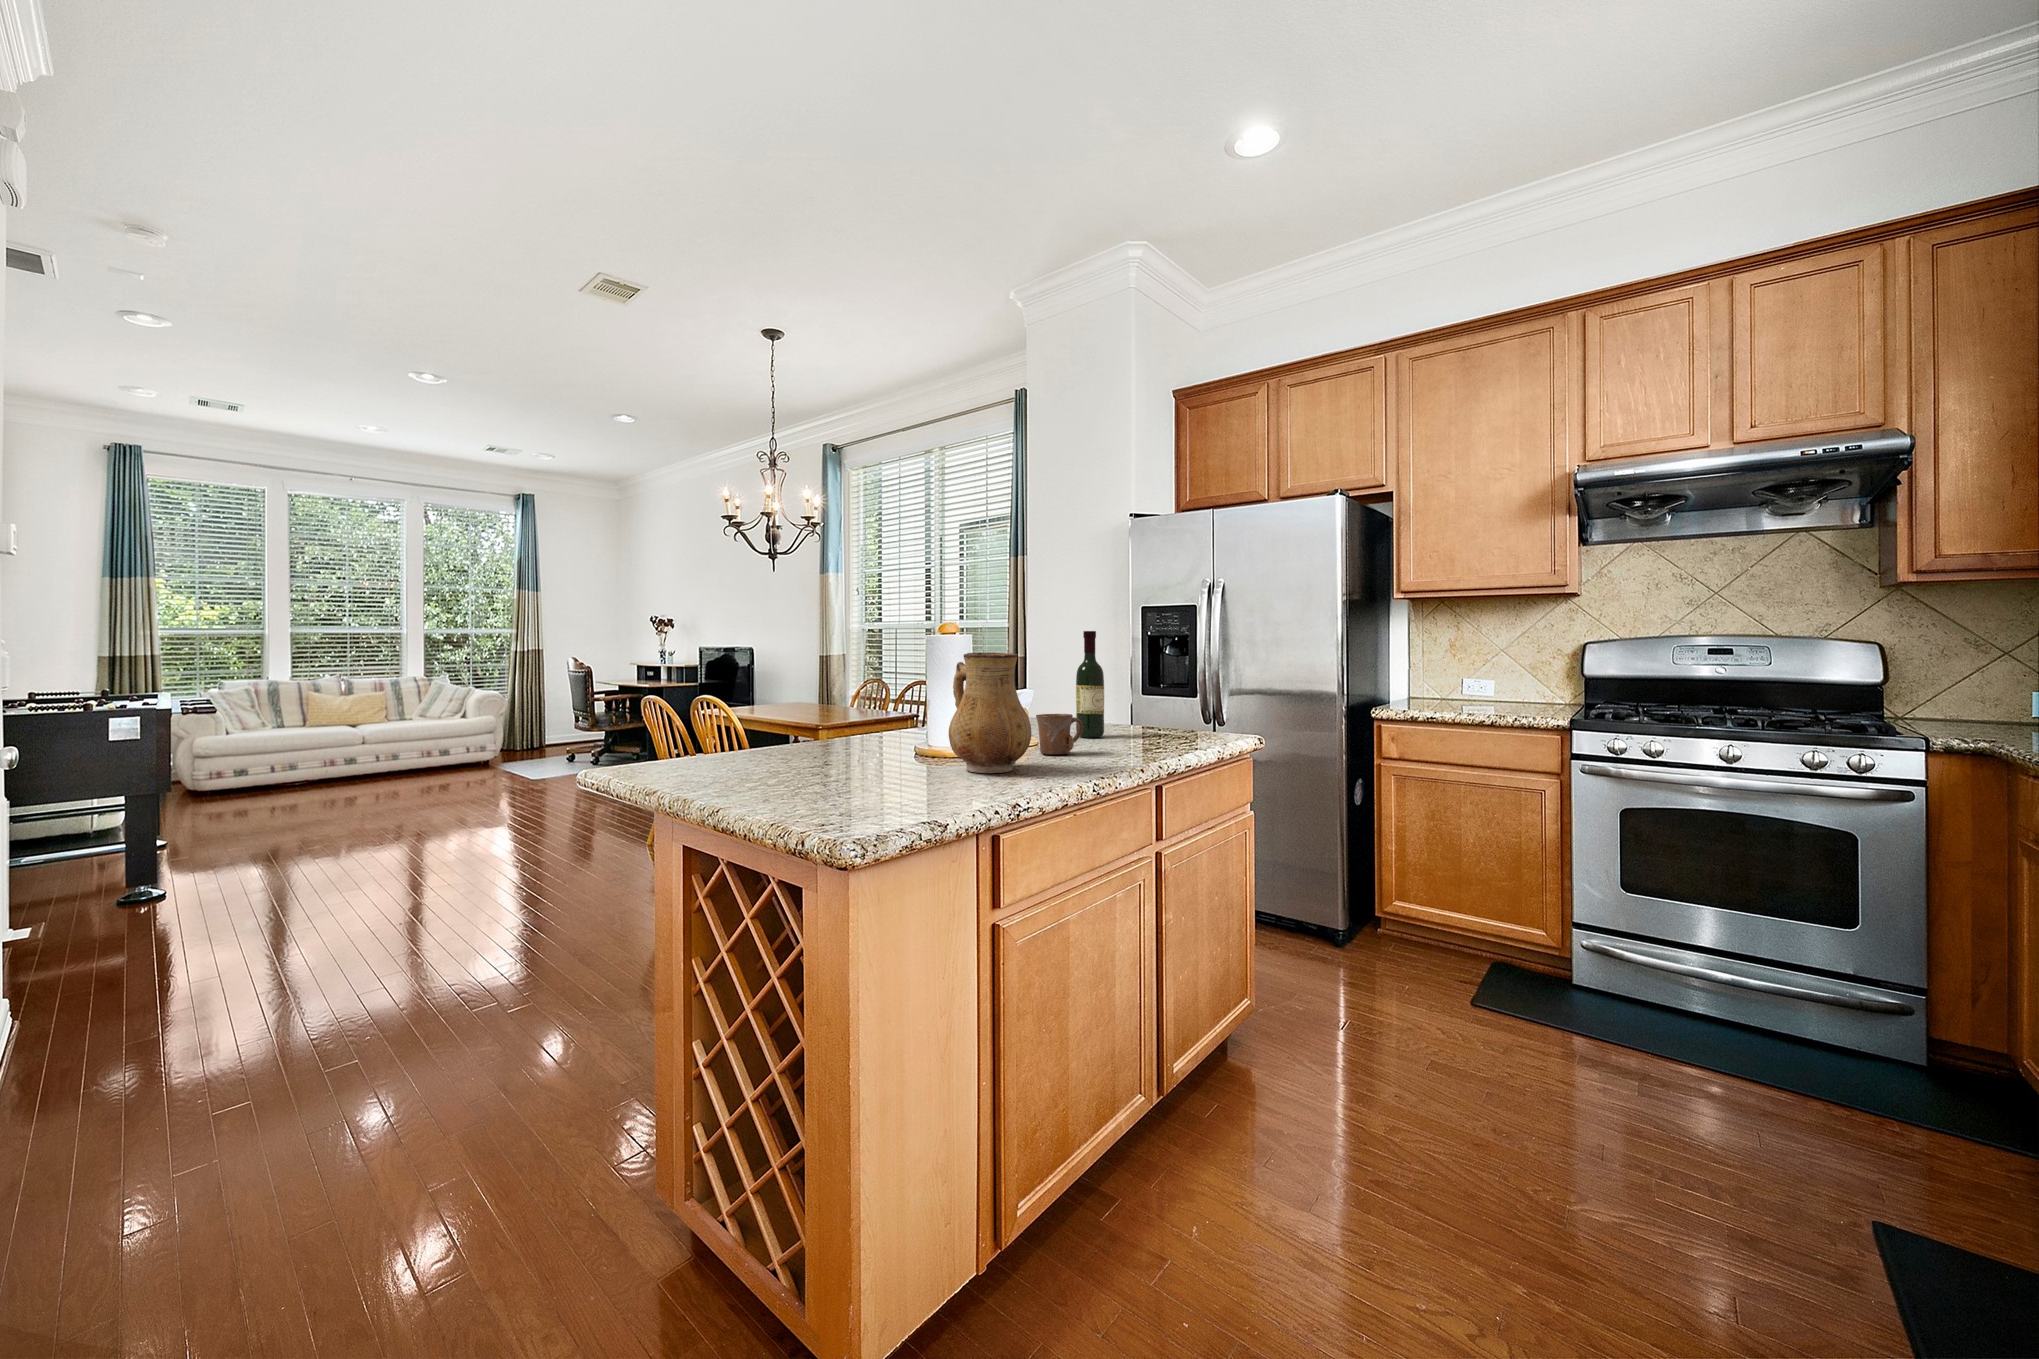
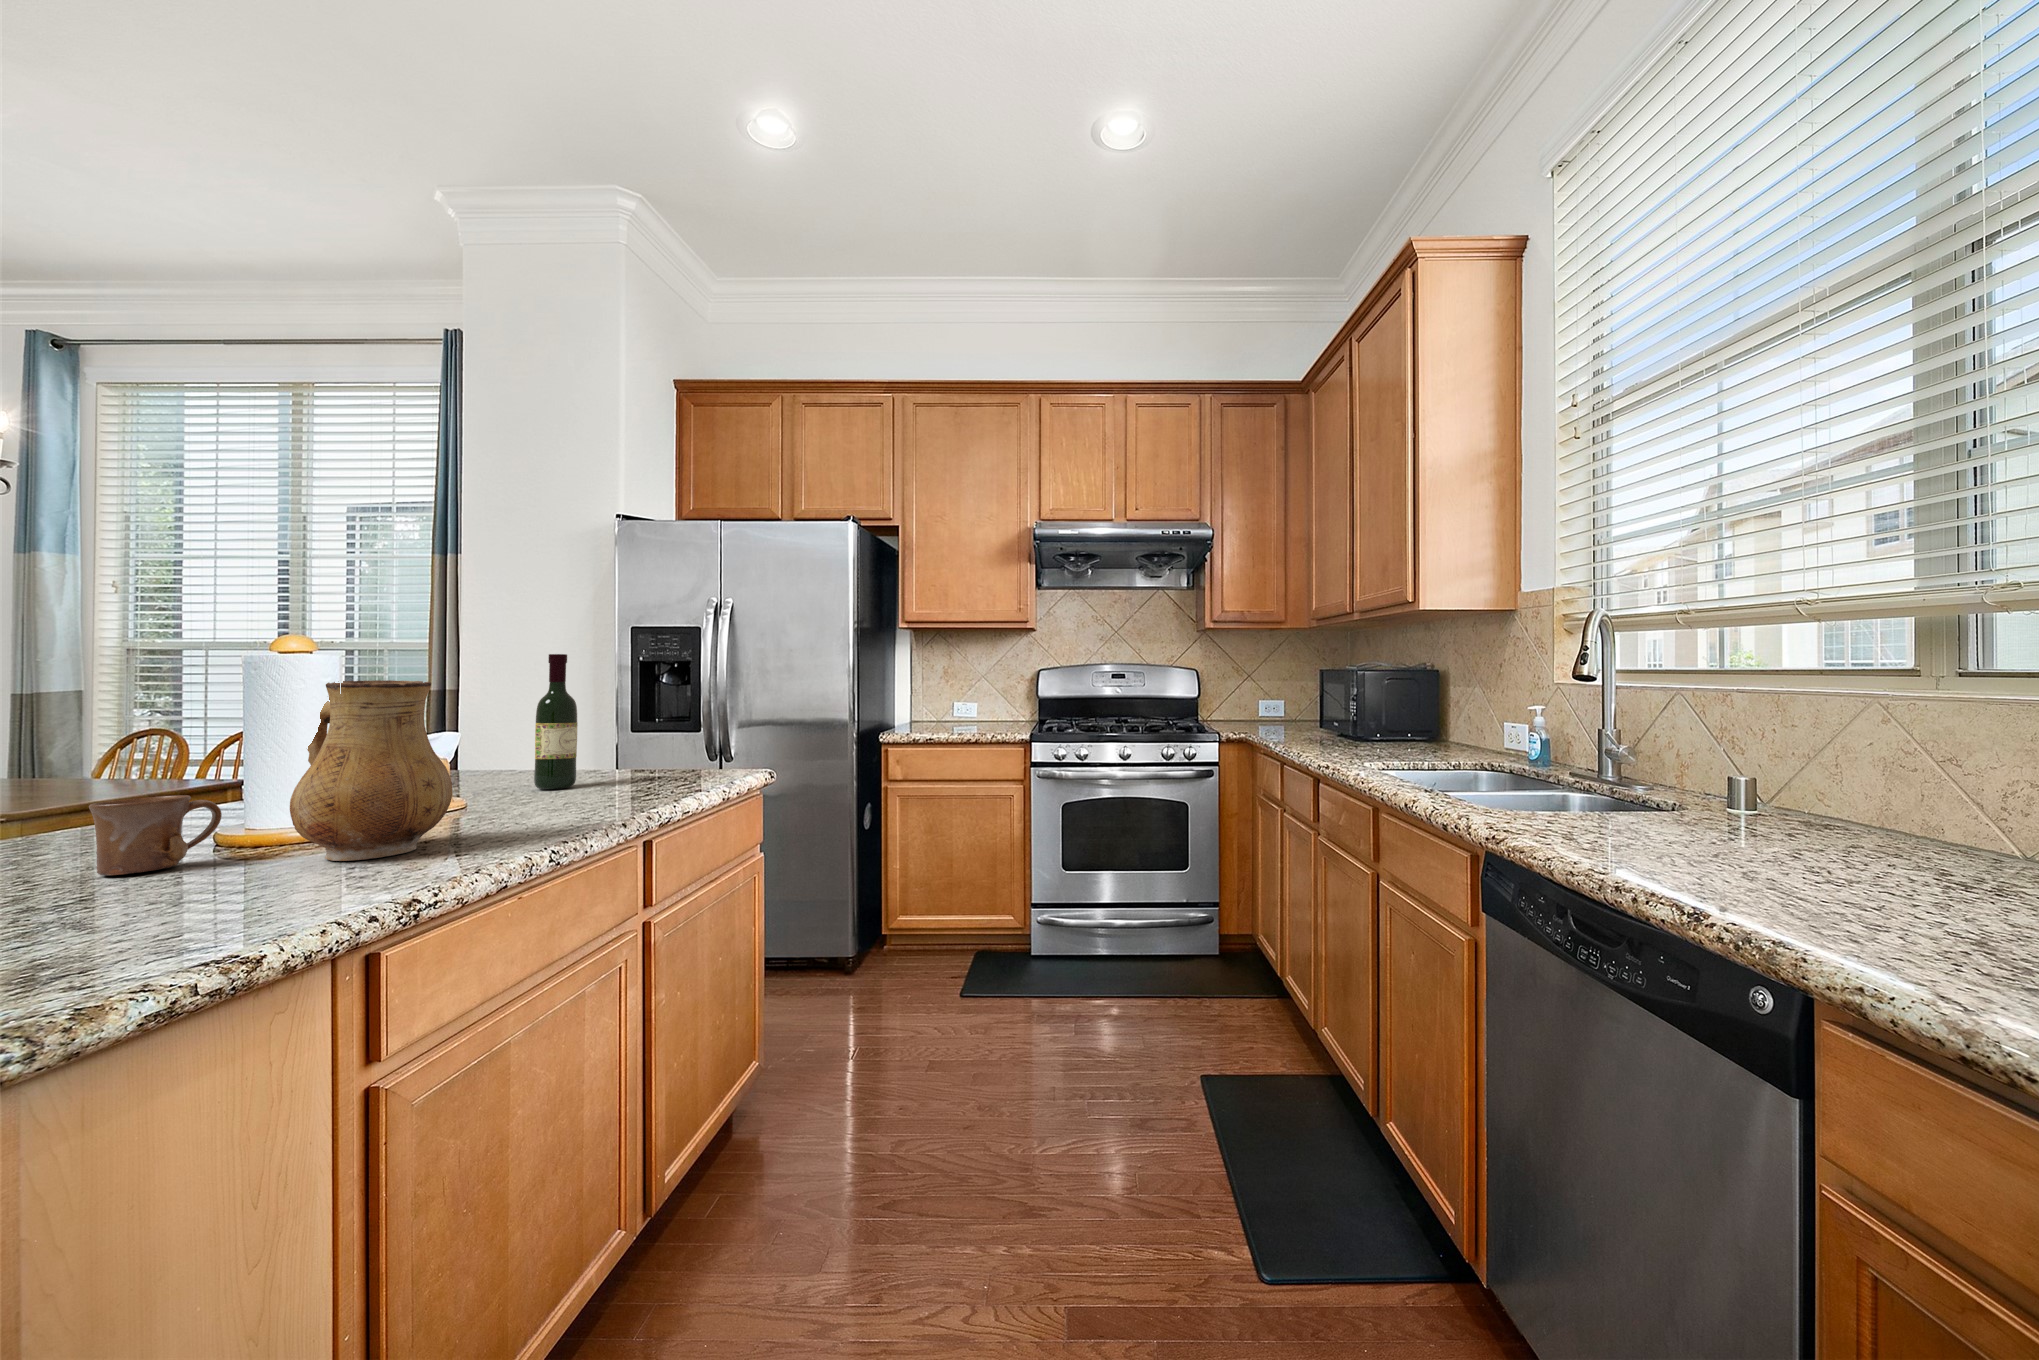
mug: present [1036,714,1083,754] -> present [89,795,222,875]

